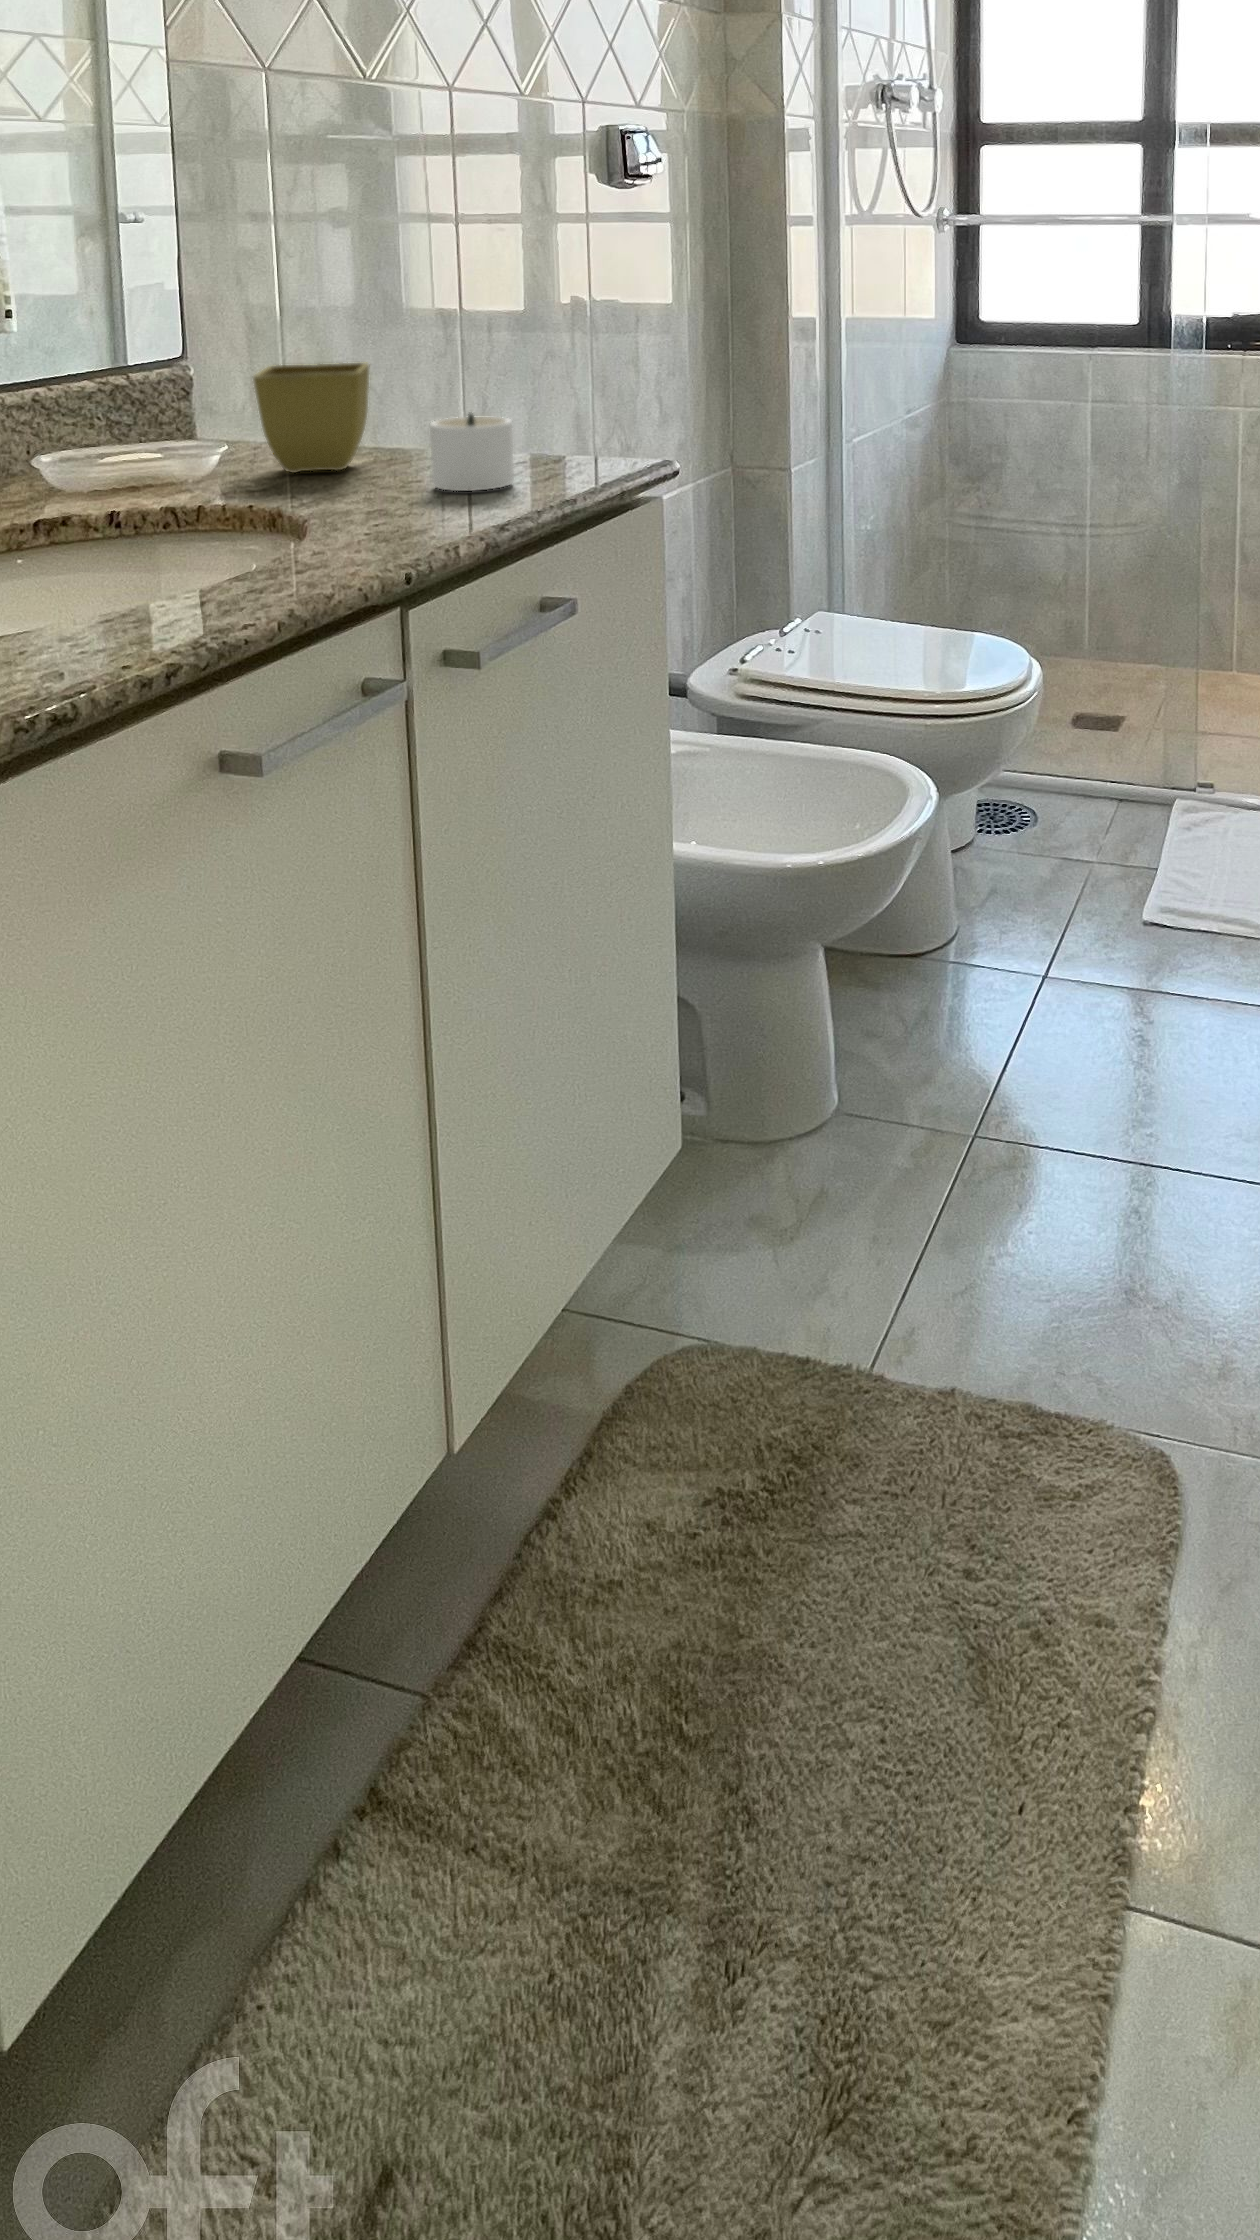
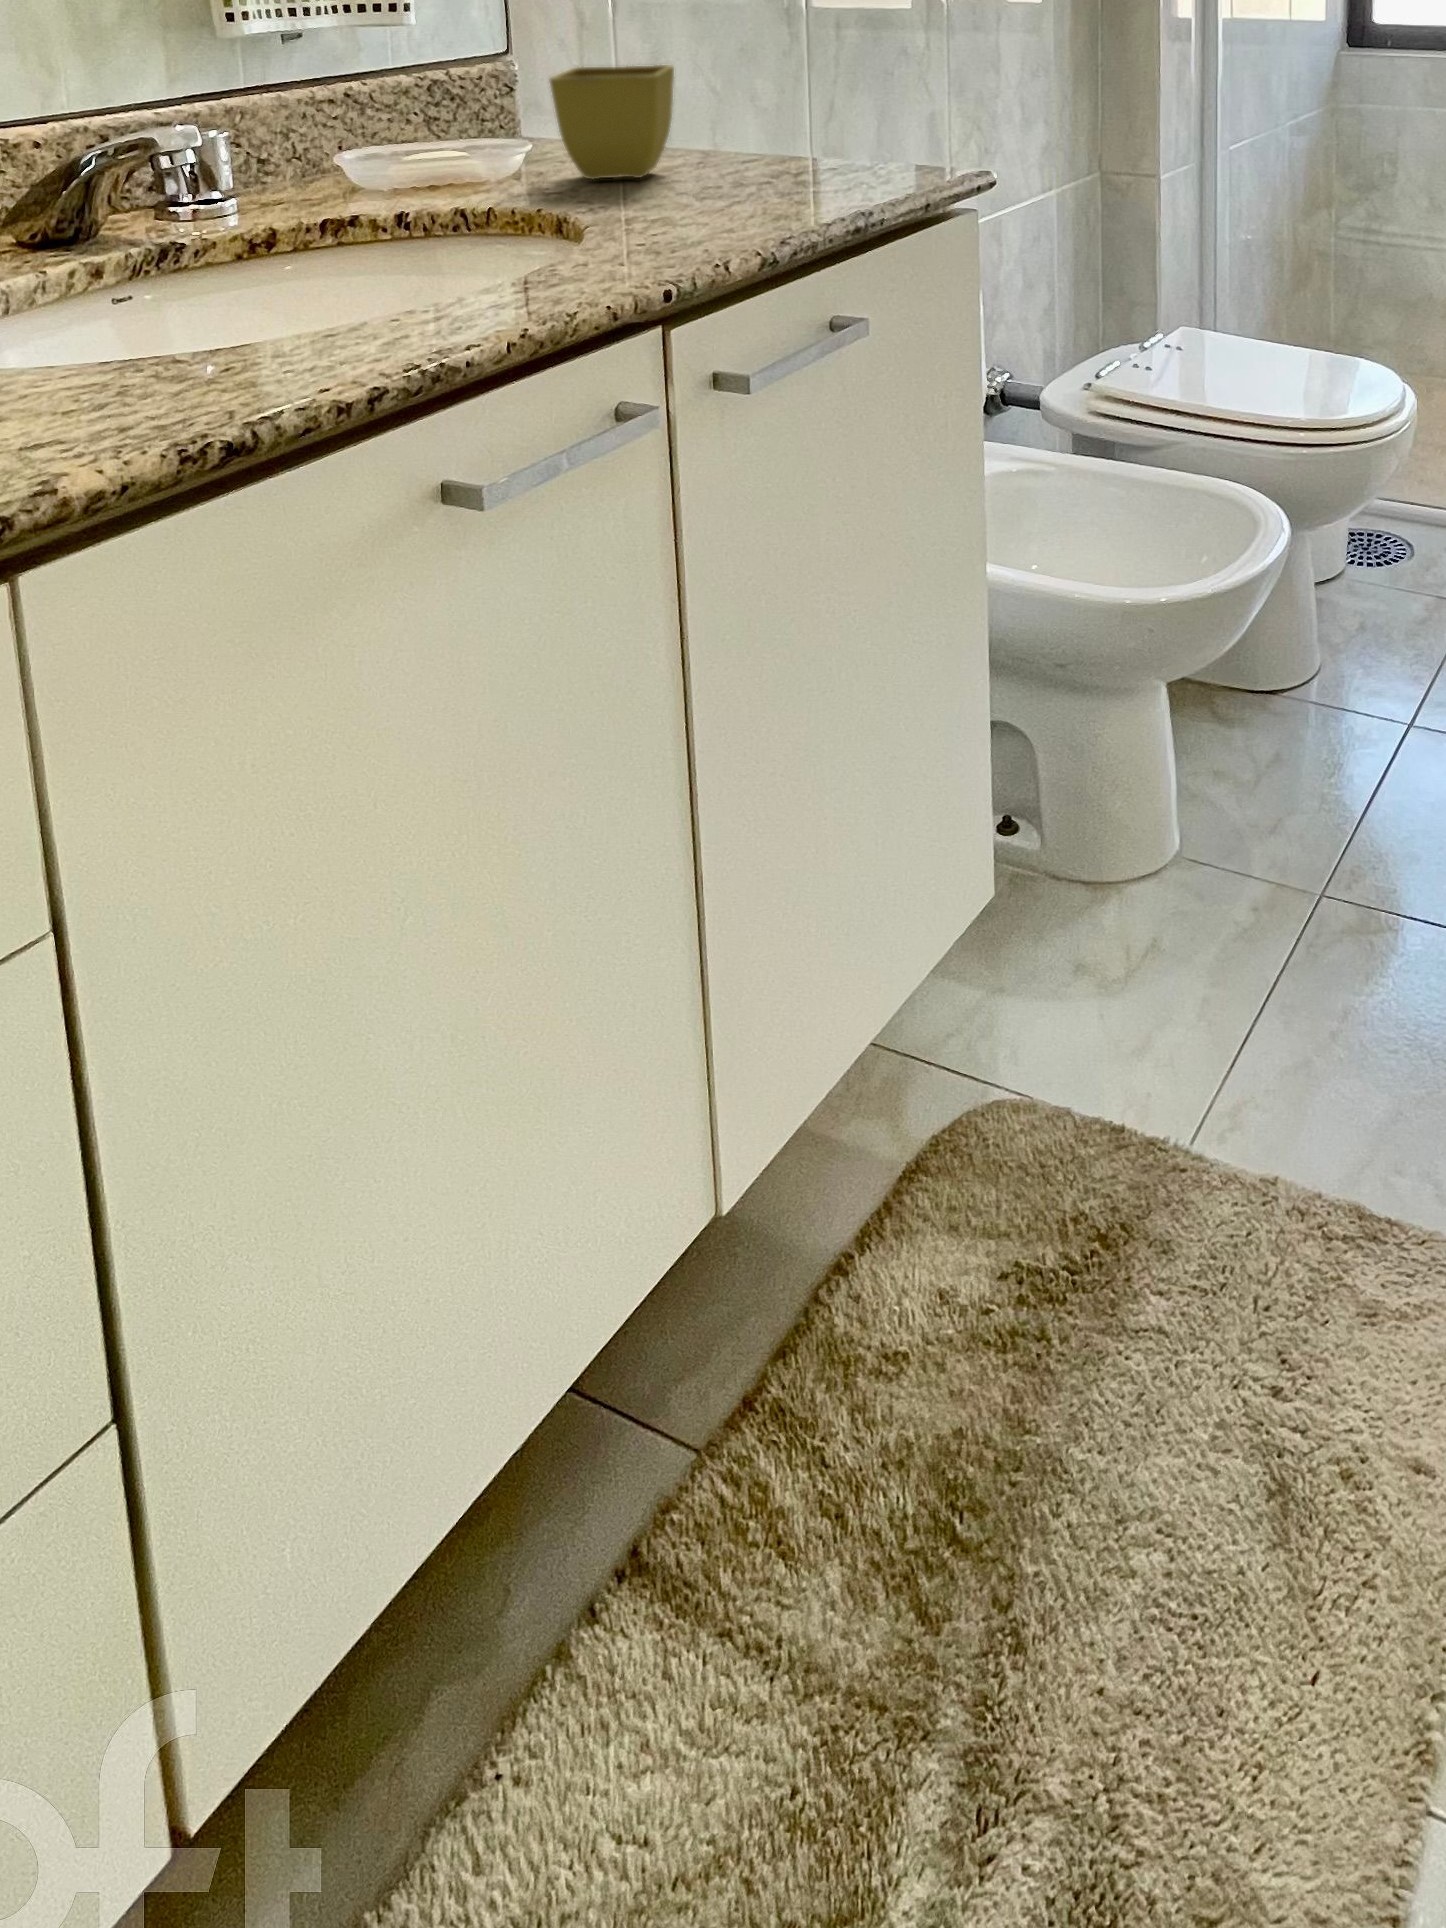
candle: present [430,414,514,491] -> none [722,119,847,203]

